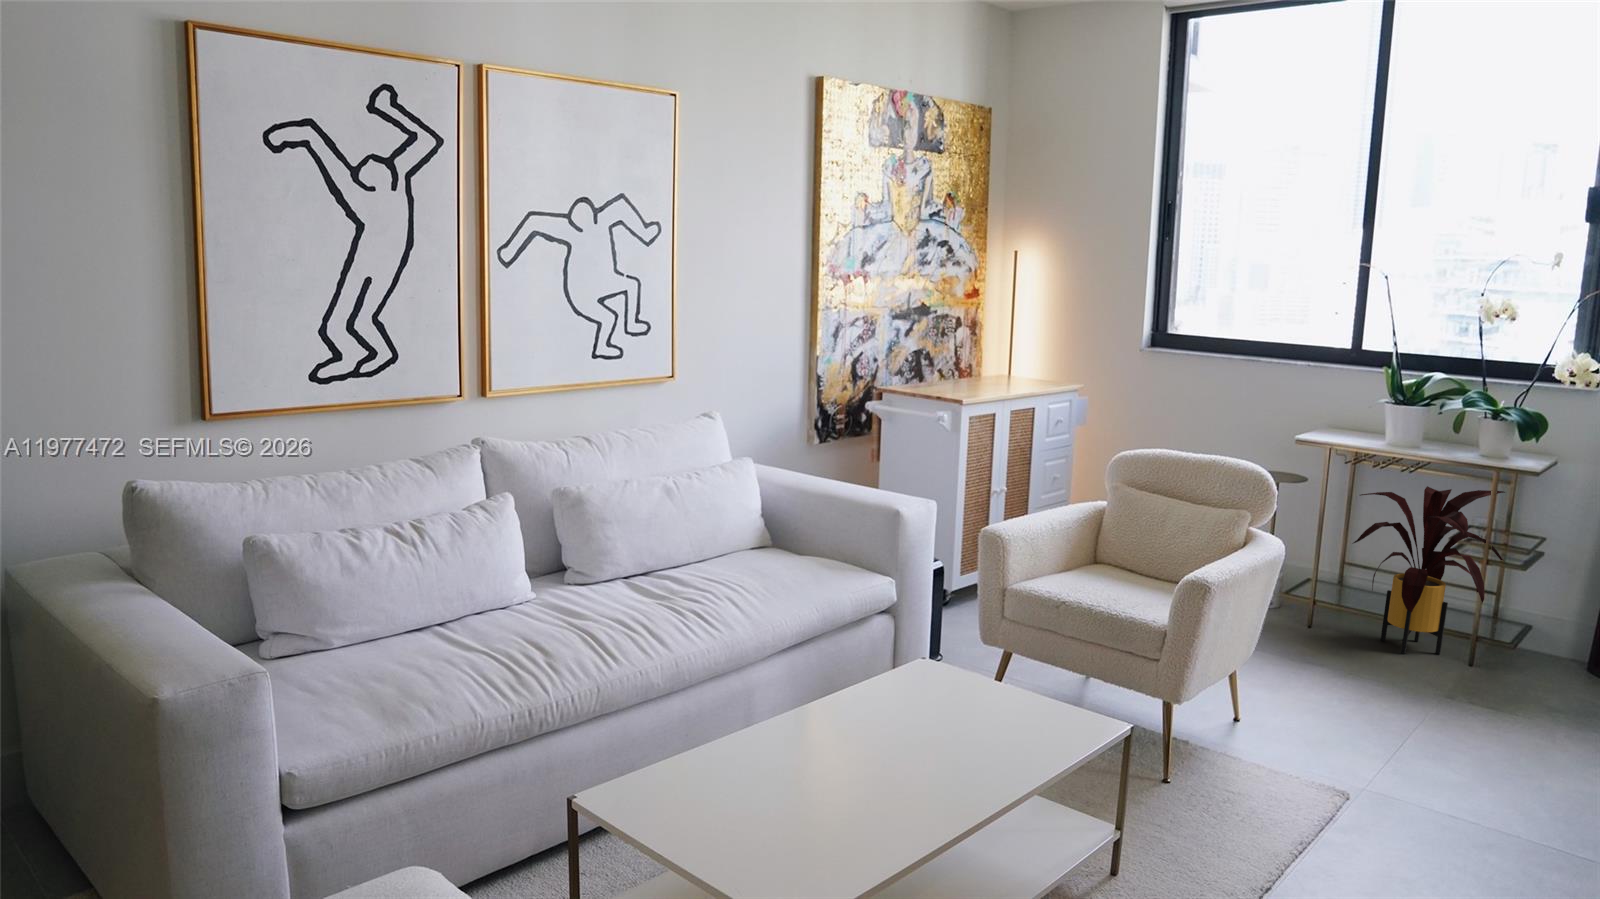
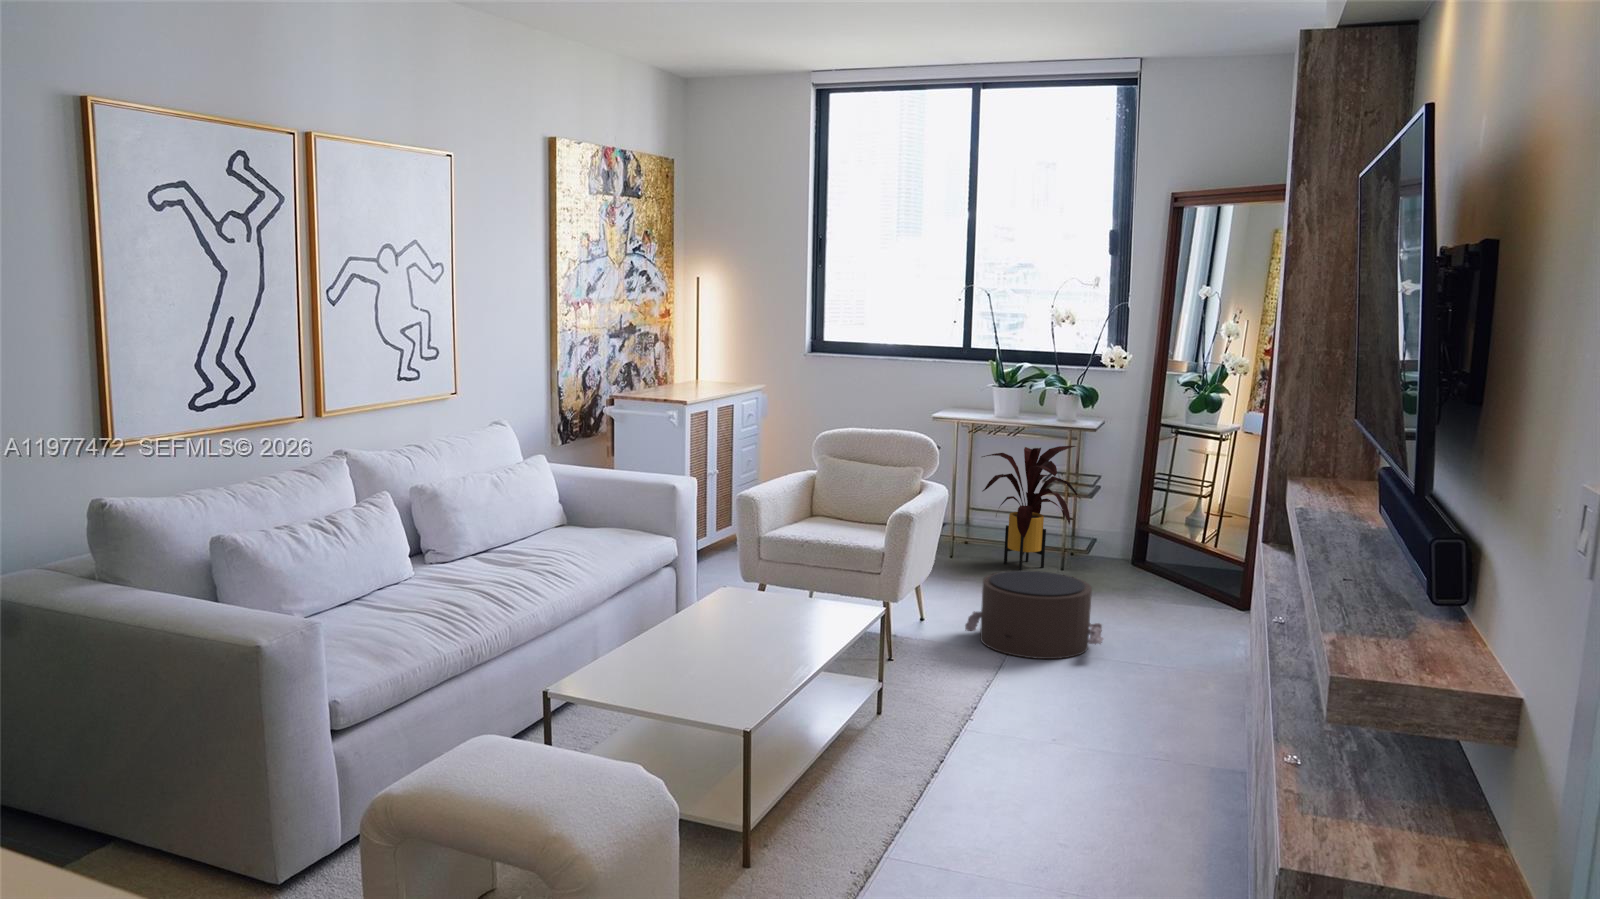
pouf: none [1284,671,1510,820] -> present [965,571,1103,659]

